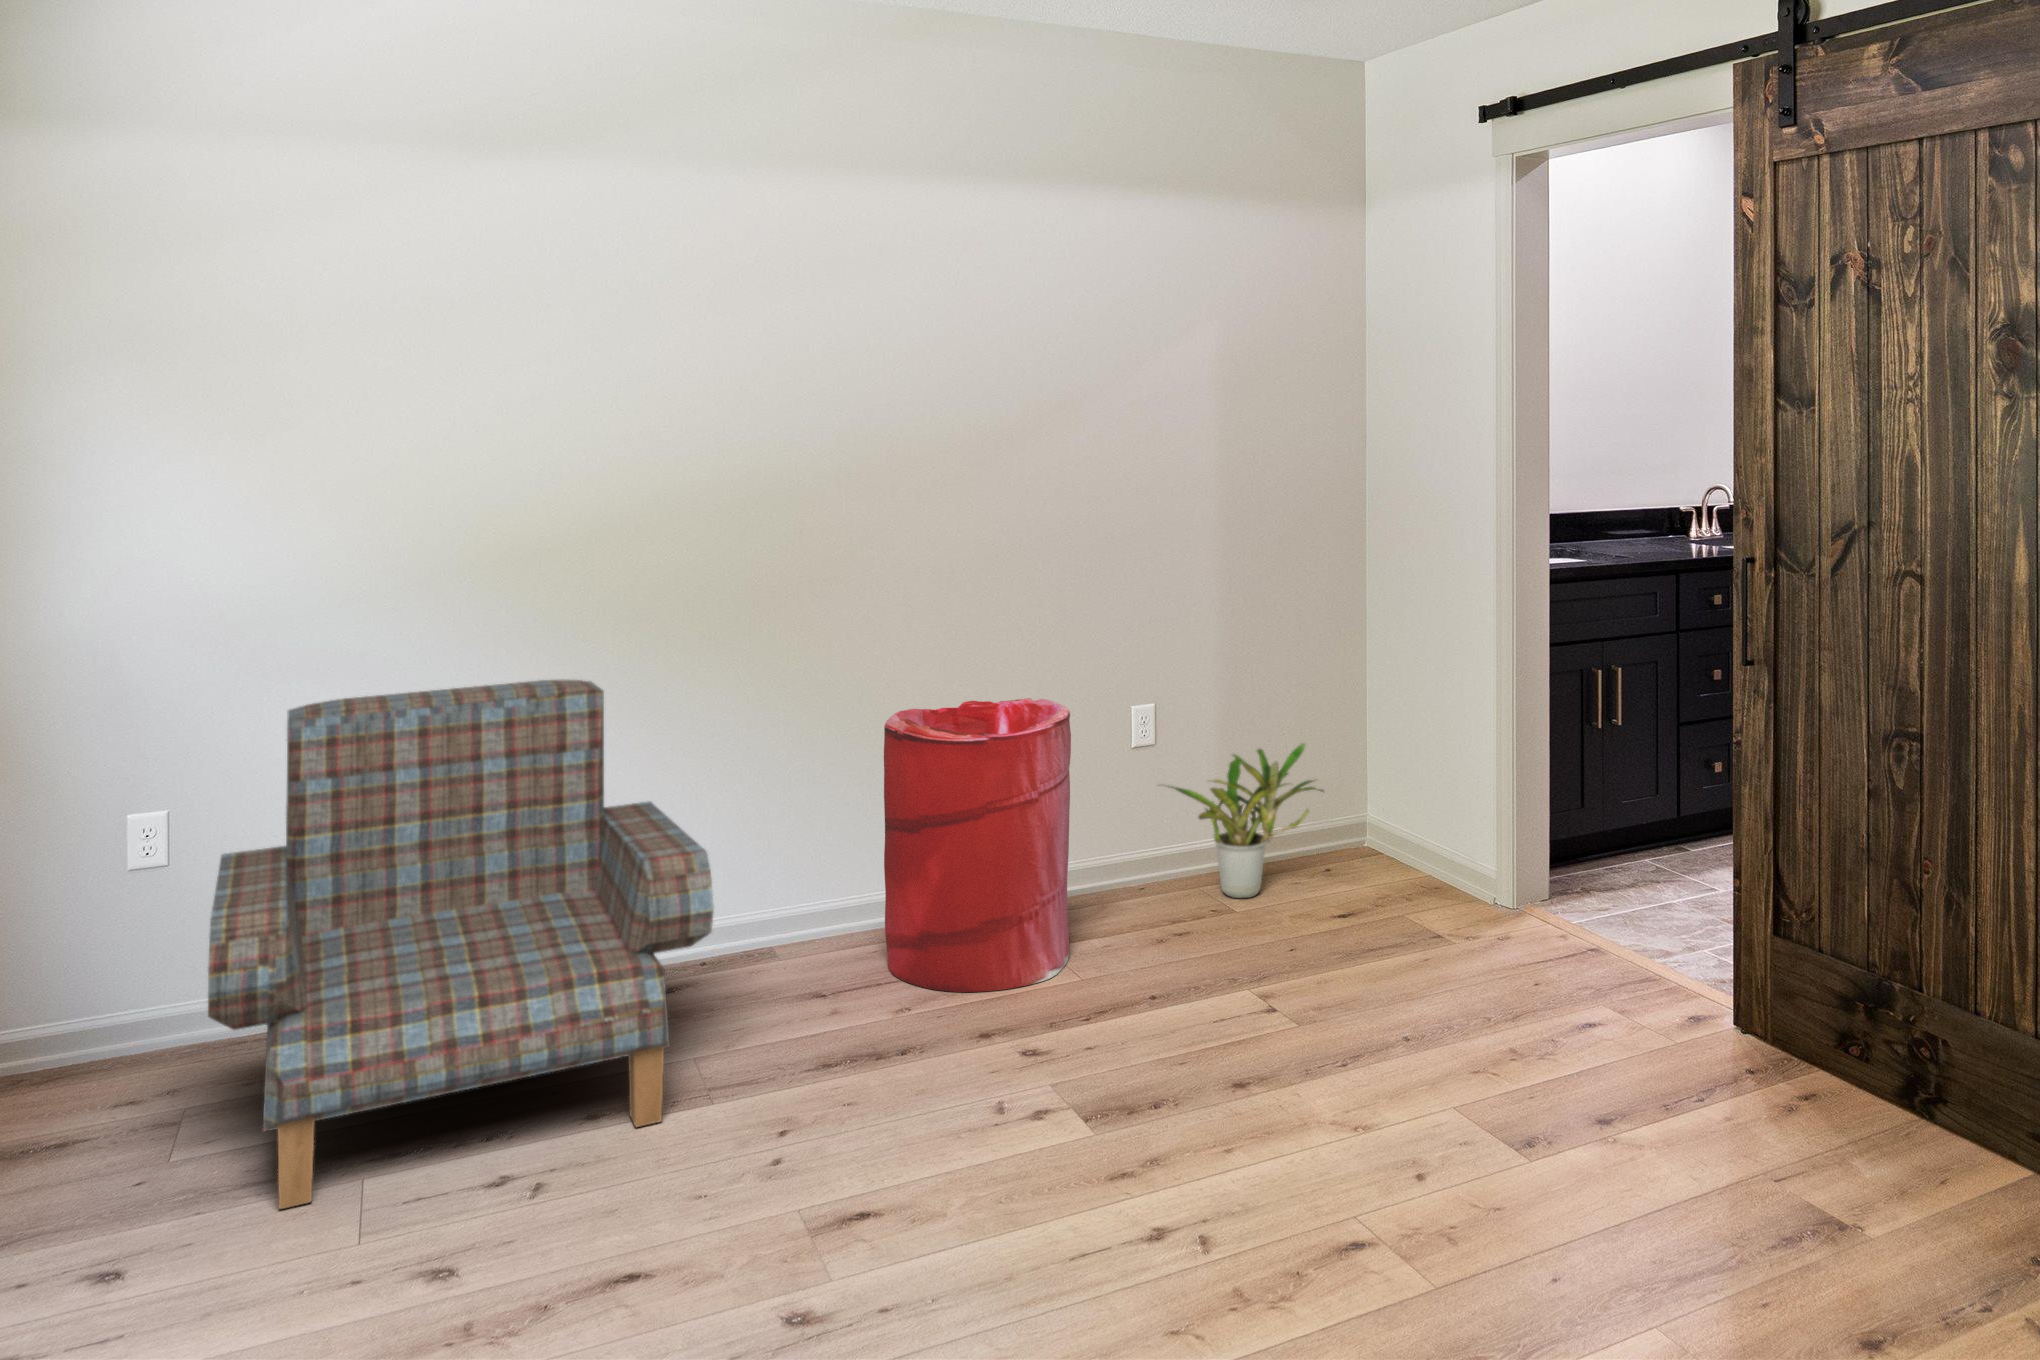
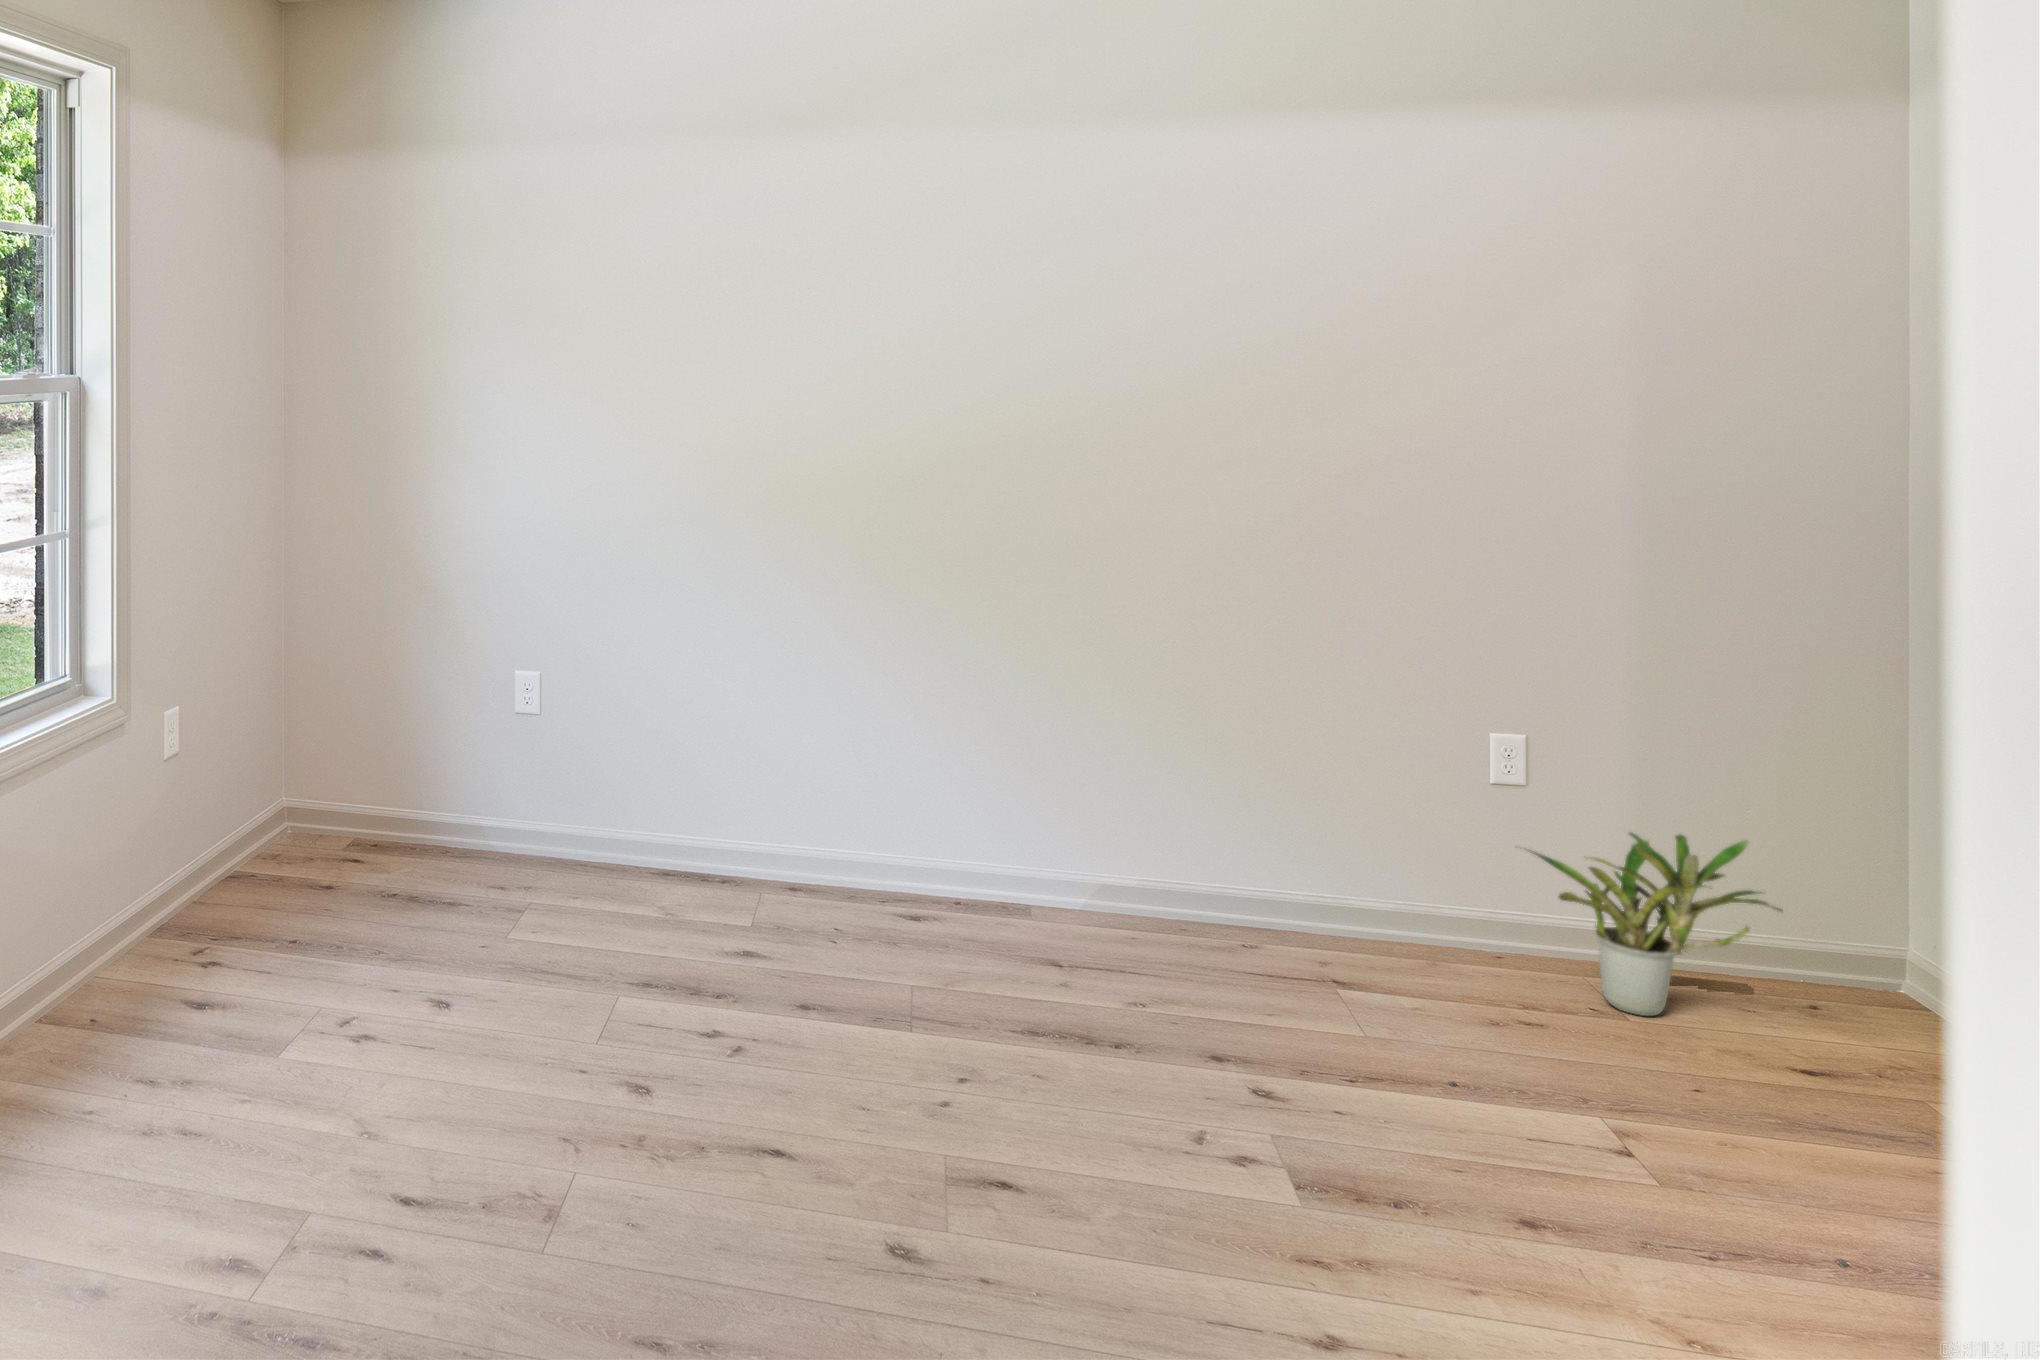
armchair: present [208,680,714,1209] -> none [517,597,924,1031]
laundry hamper: present [884,698,1071,992] -> none [1141,698,1372,1027]

